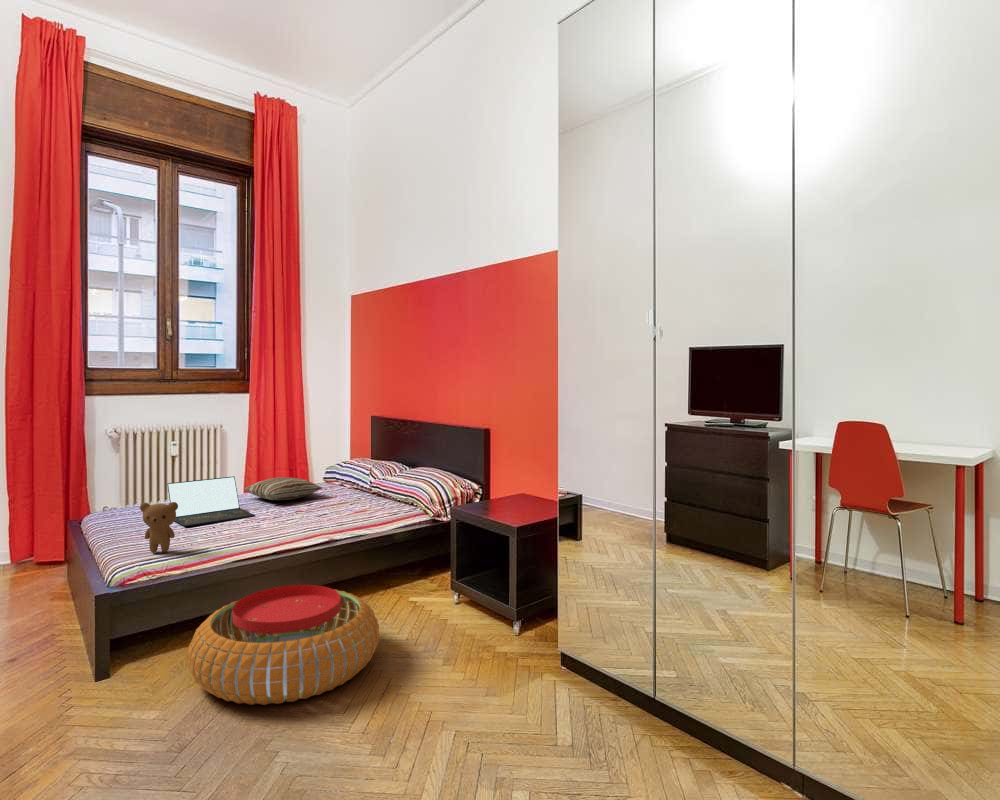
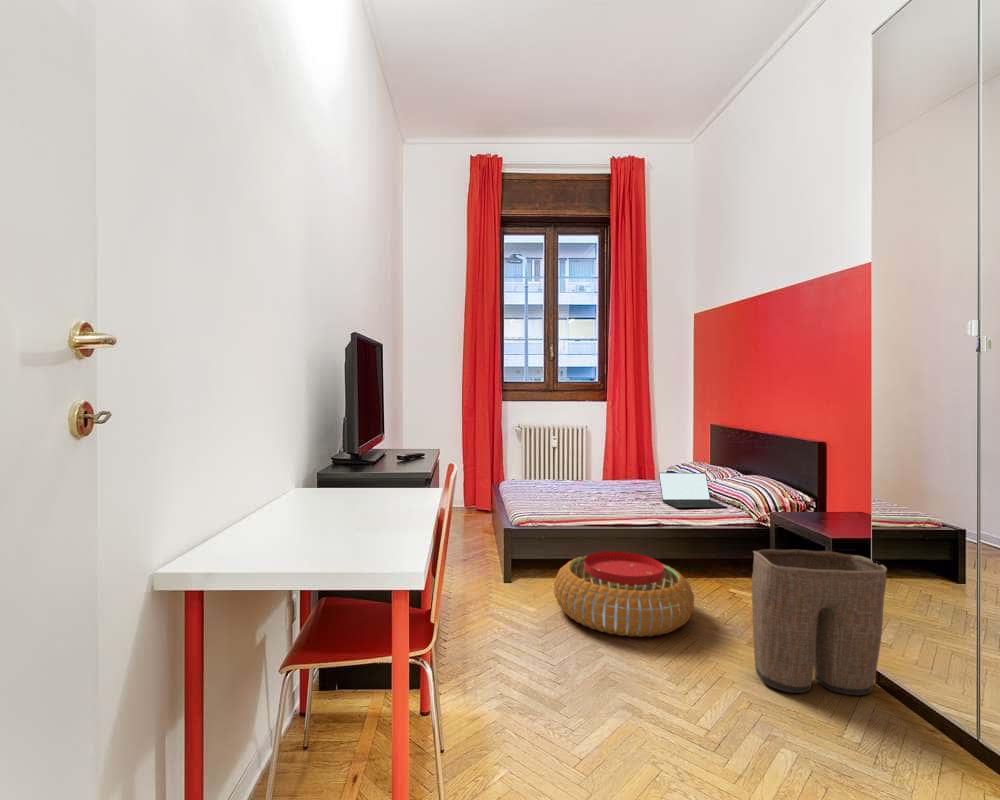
laptop: present [167,476,254,526] -> present [659,473,727,508]
pillow: present [245,477,322,500] -> none [602,471,662,489]
teddy bear: present [140,502,178,553] -> none [530,475,554,512]
laundry basket: none [448,541,574,711] -> present [752,549,887,695]

